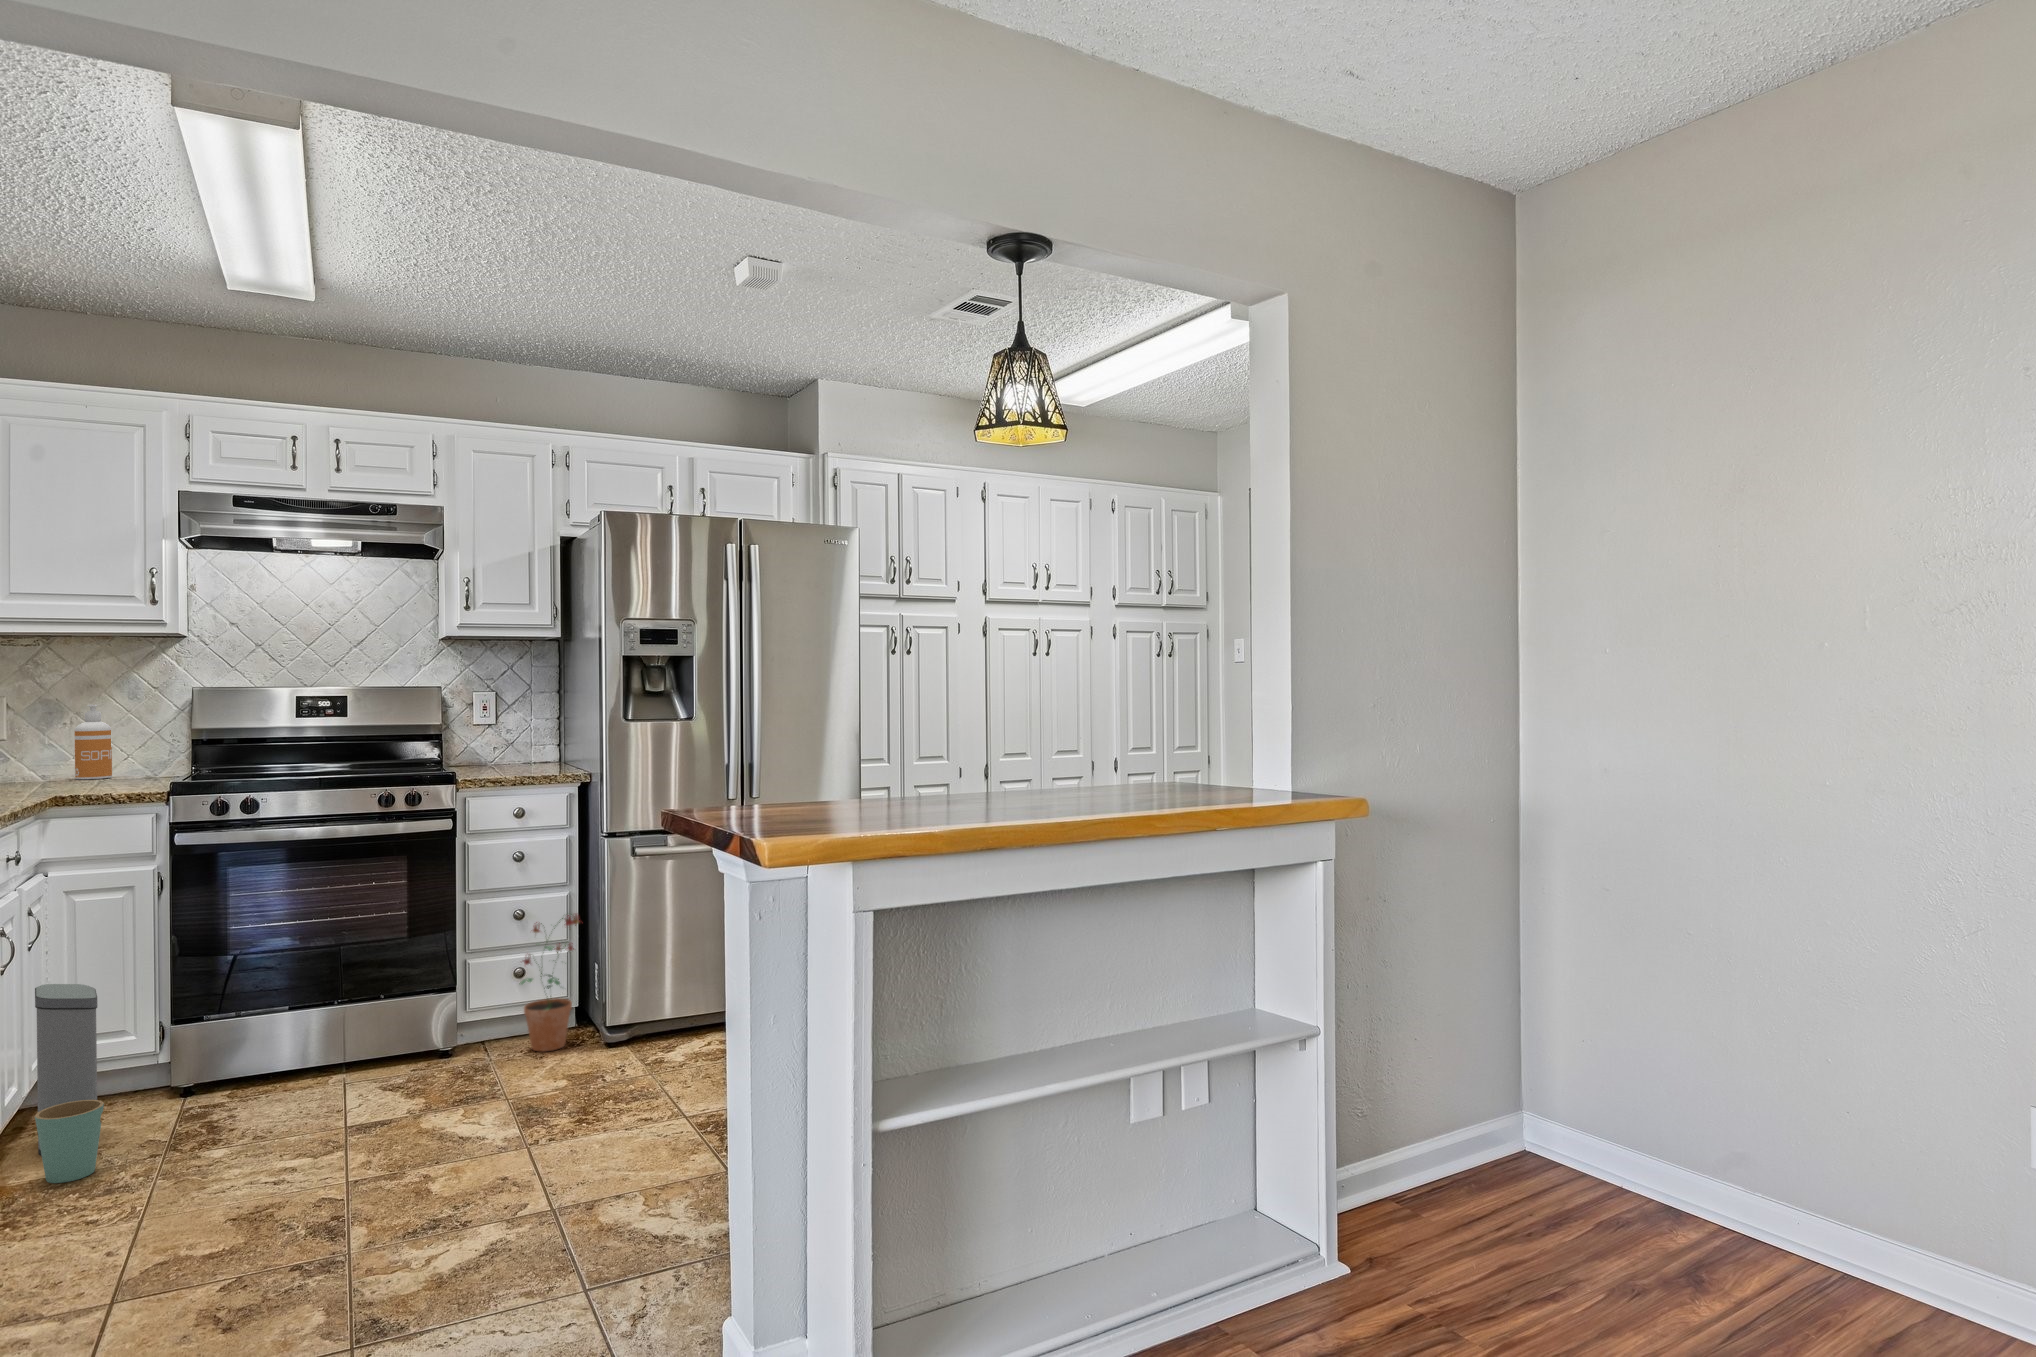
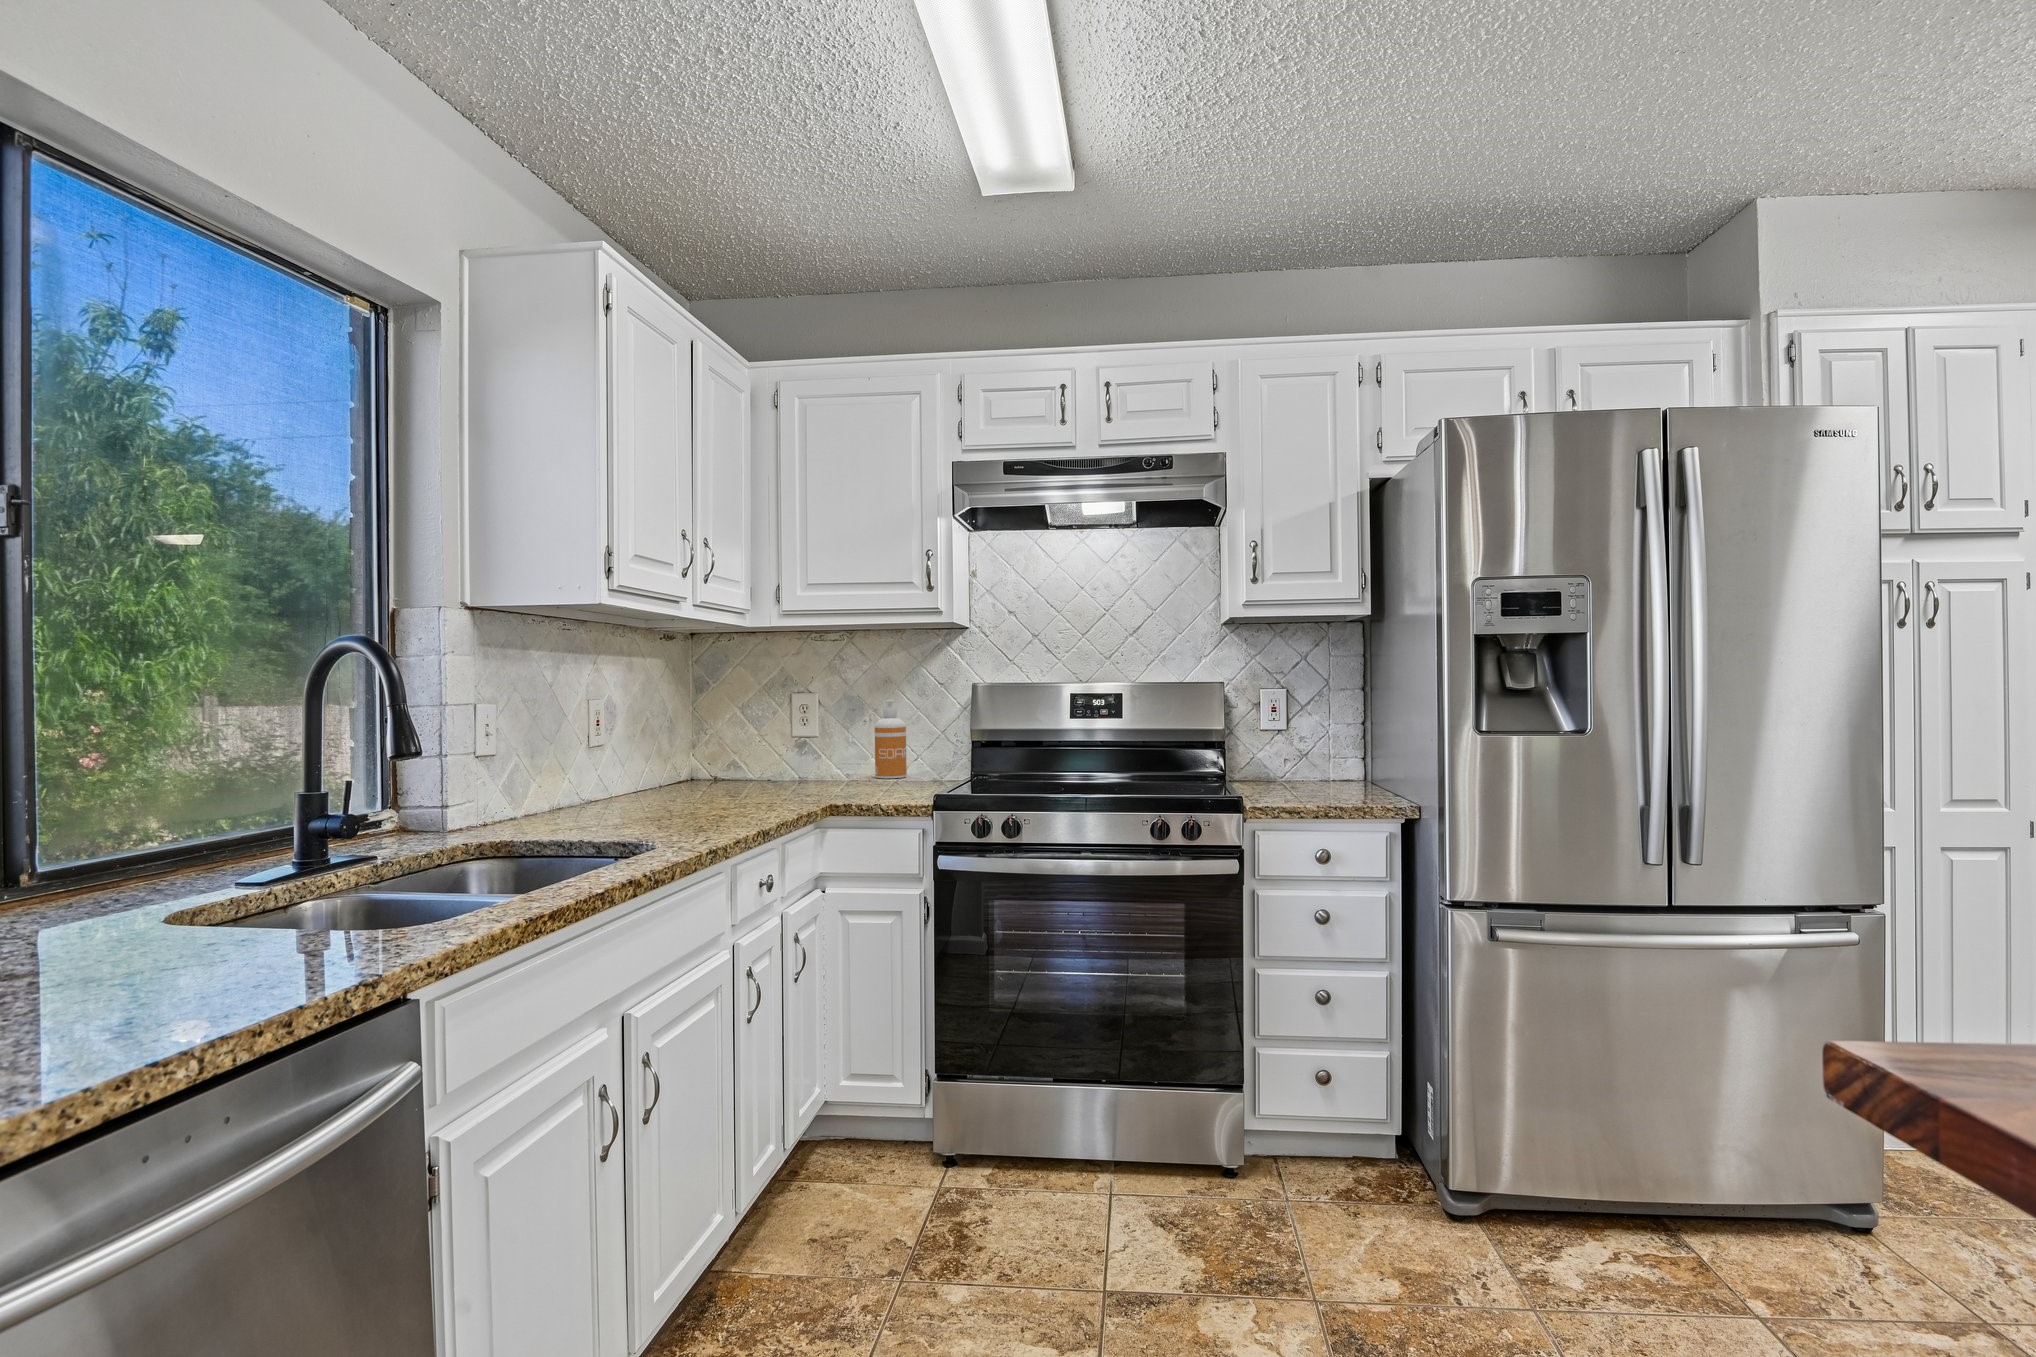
potted plant: present [520,914,580,1052] -> none [1321,1008,1413,1206]
trash can: present [35,984,104,1183] -> none [771,1024,855,1301]

